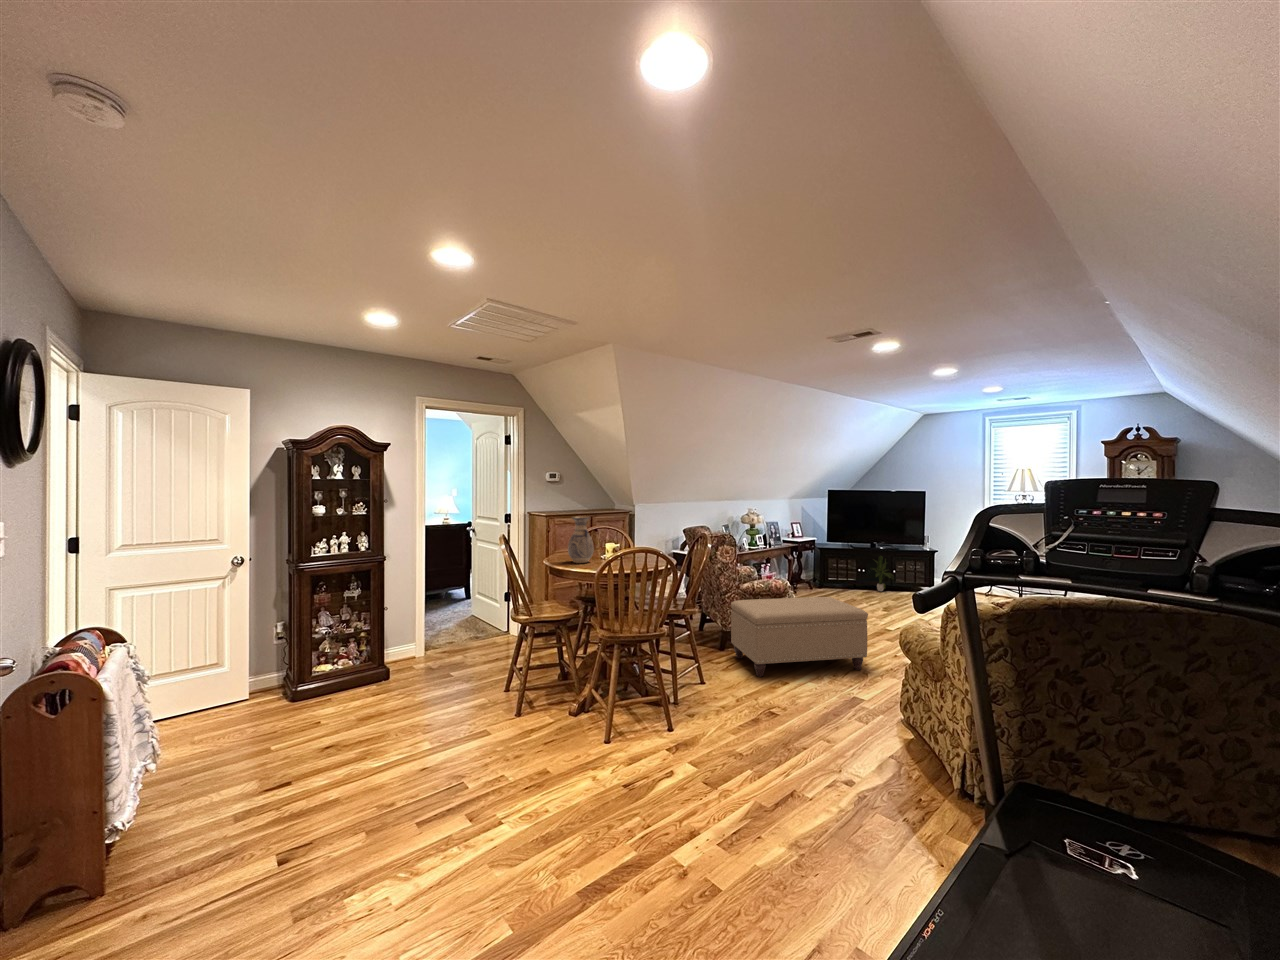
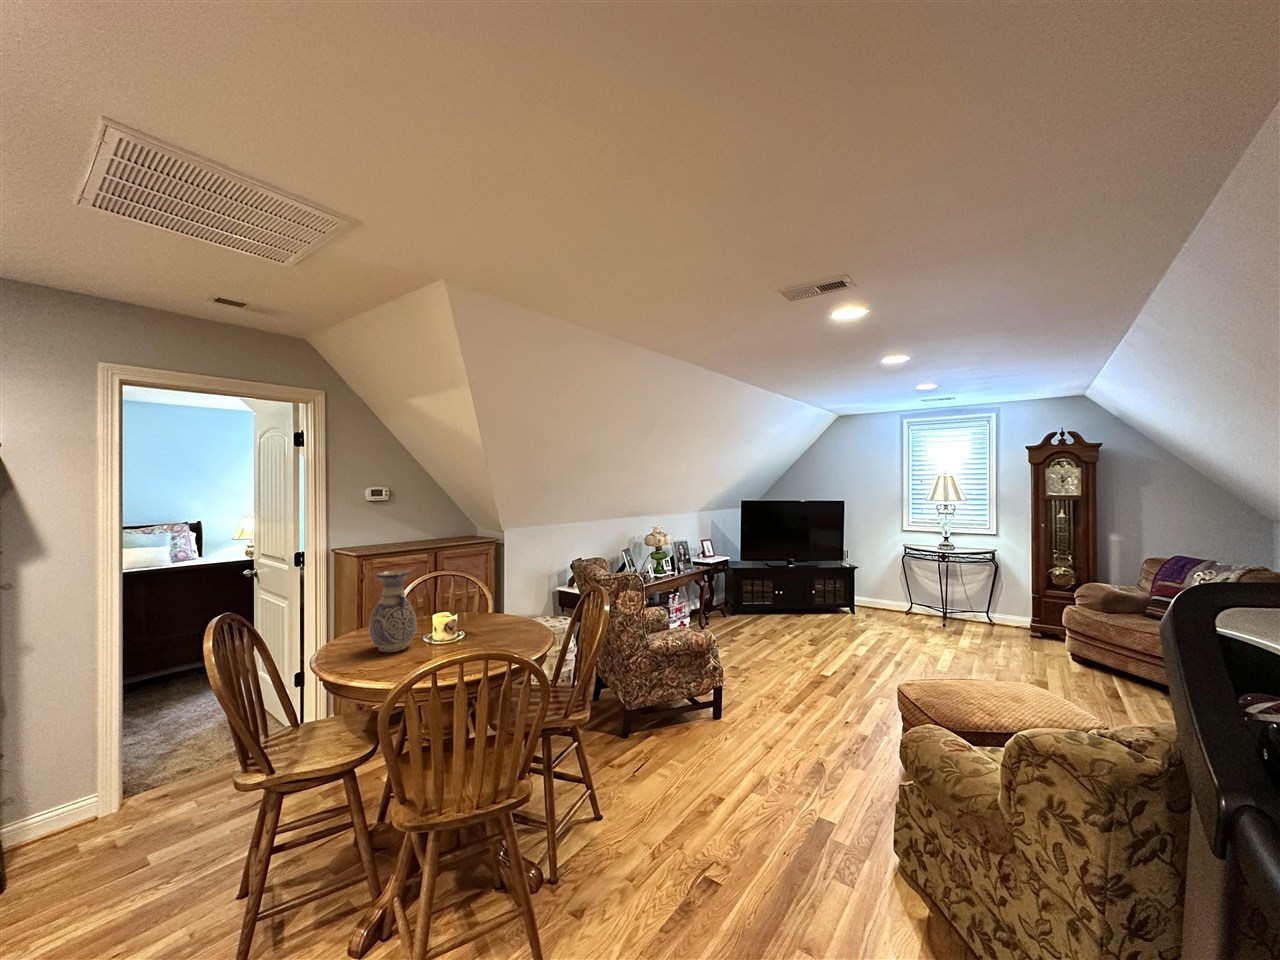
potted plant: present [871,556,894,591] -> none [789,576,816,617]
ottoman: present [731,597,868,677] -> none [637,652,821,790]

